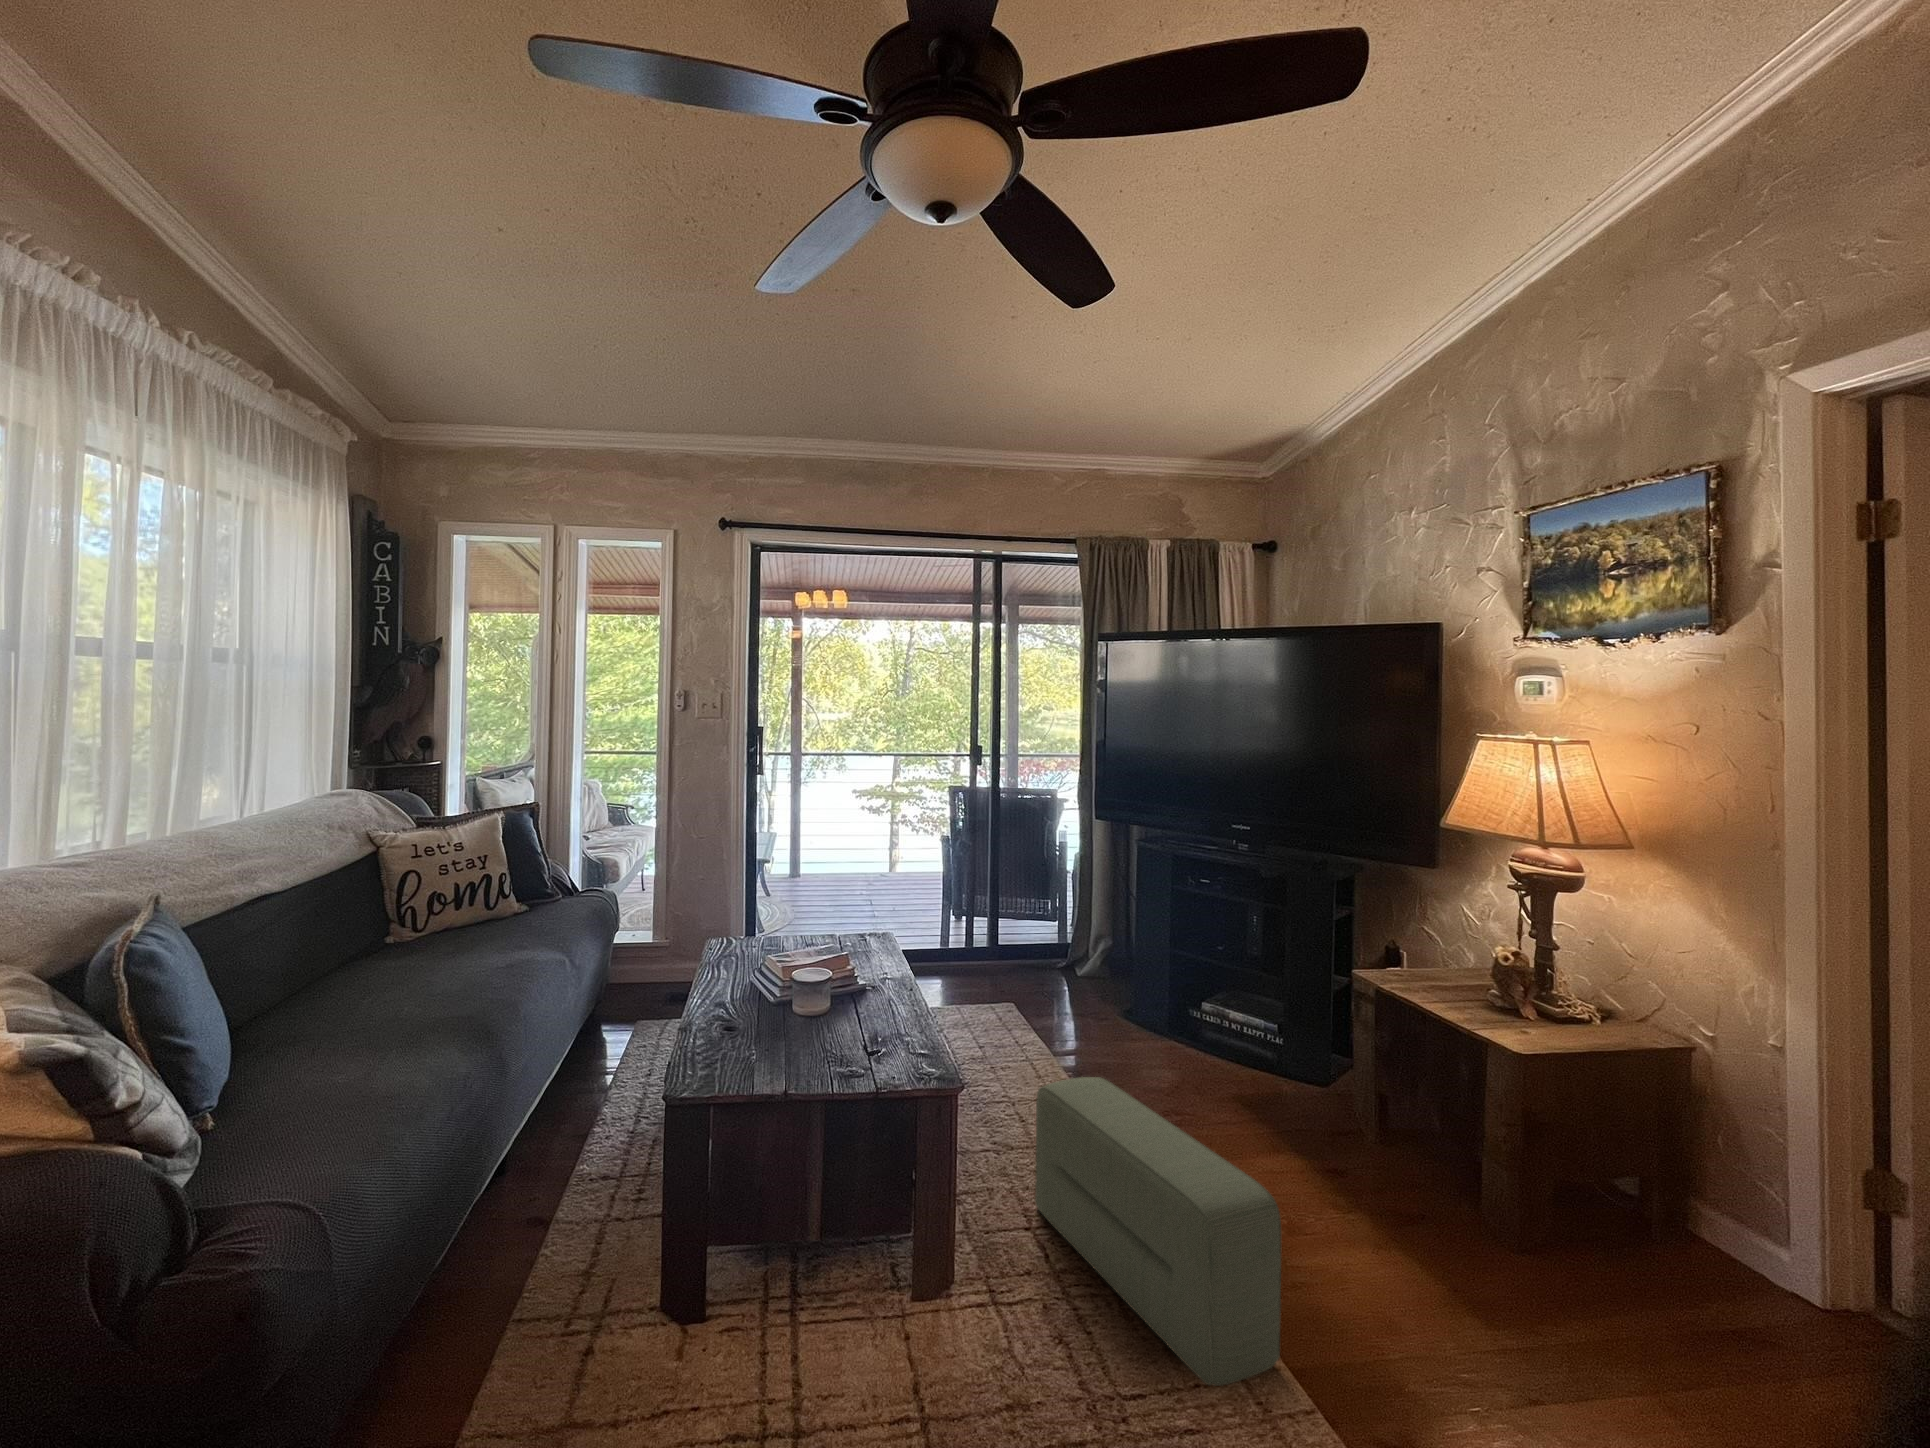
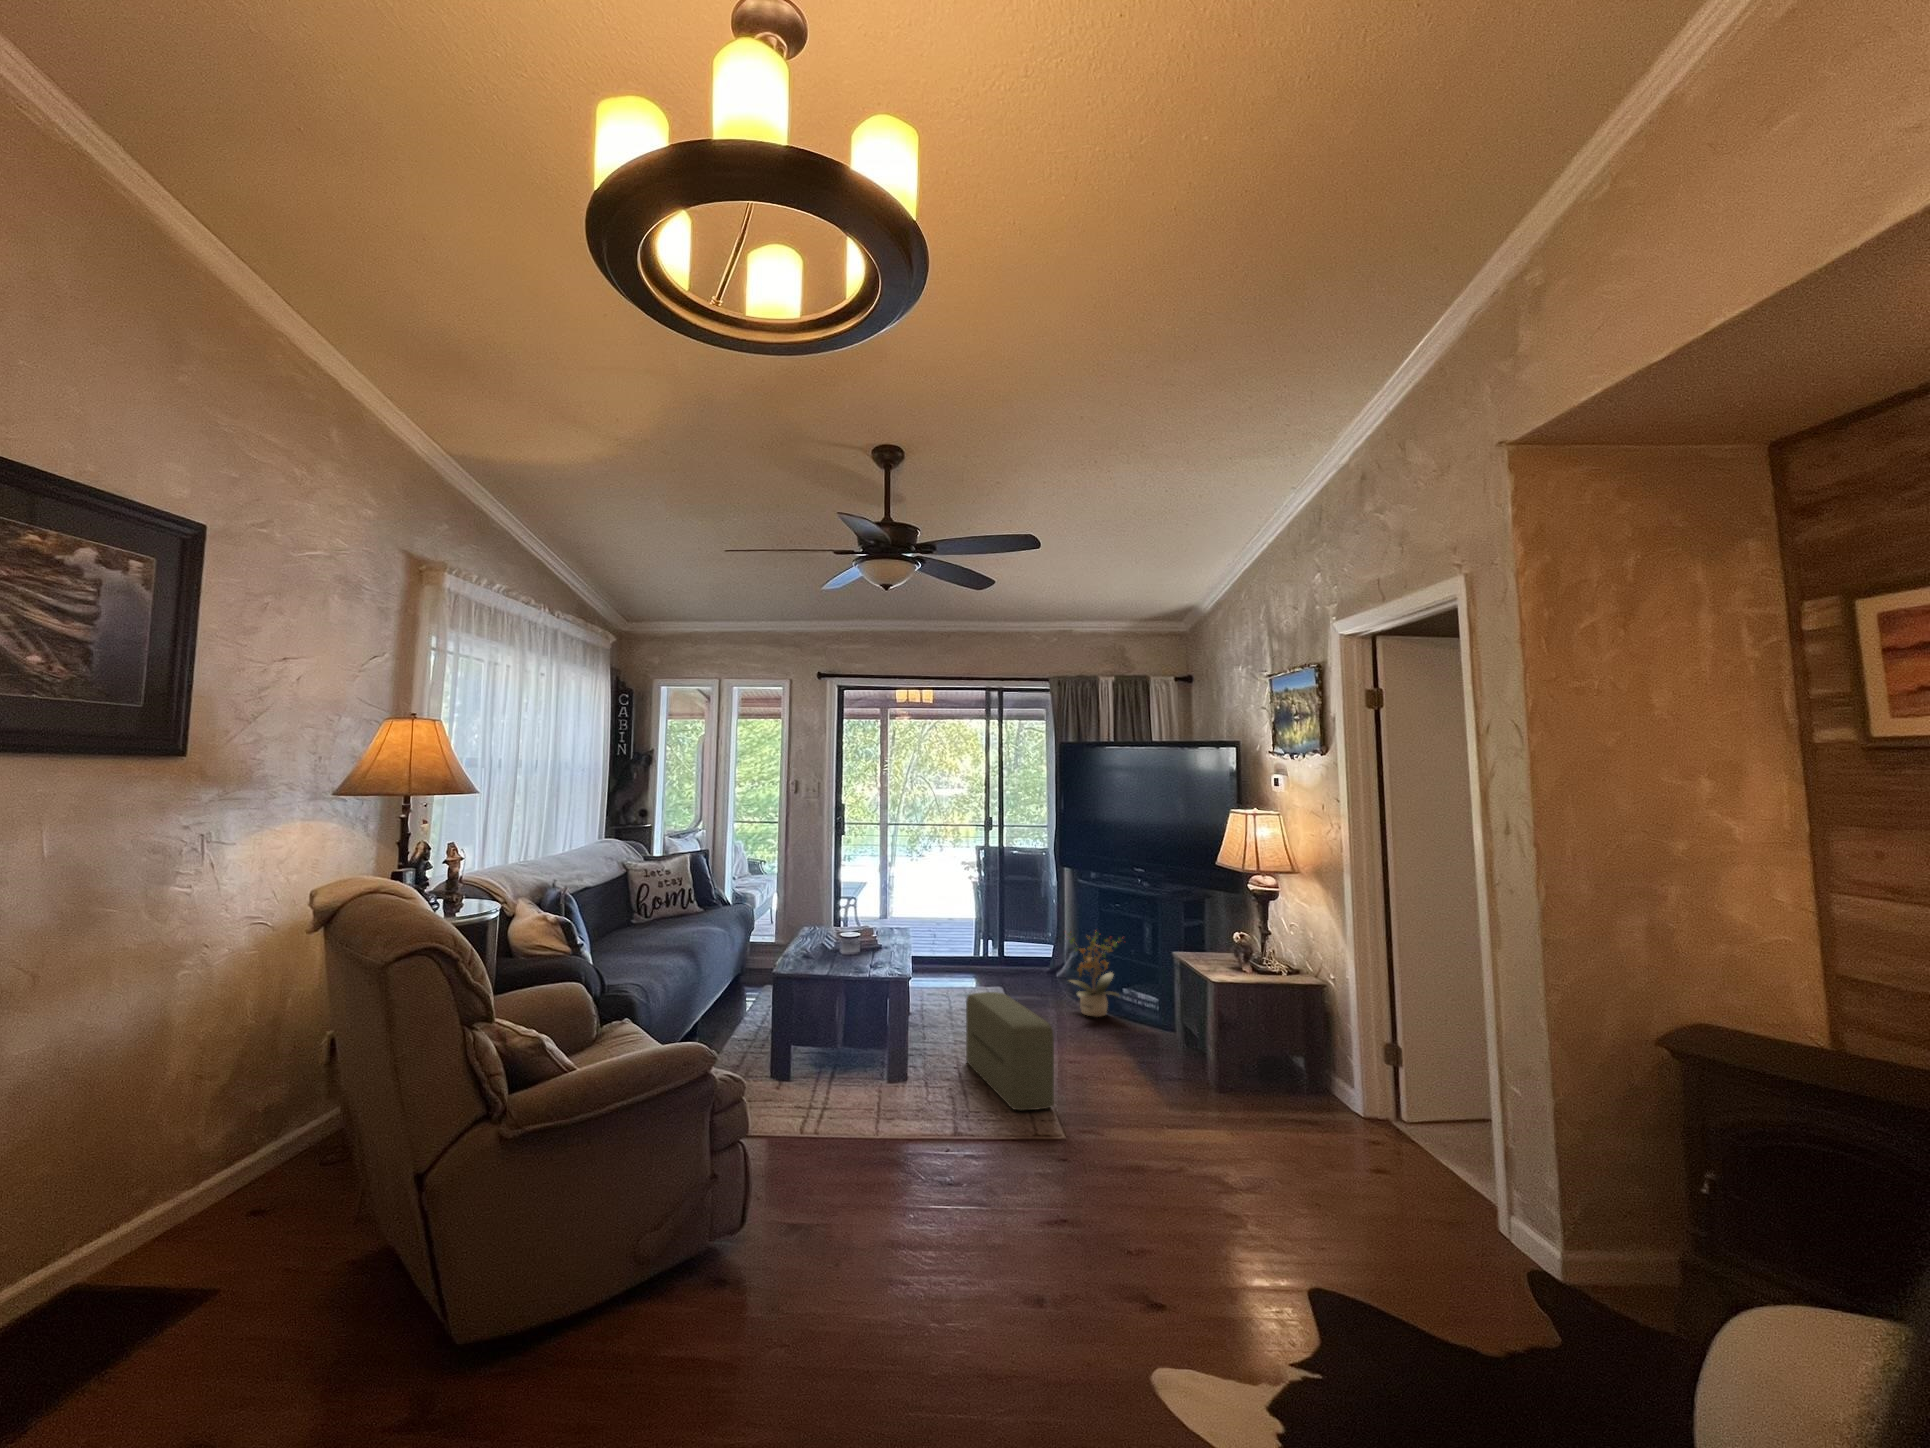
potted plant: none [1124,920,1226,1061] -> present [1068,932,1121,1017]

